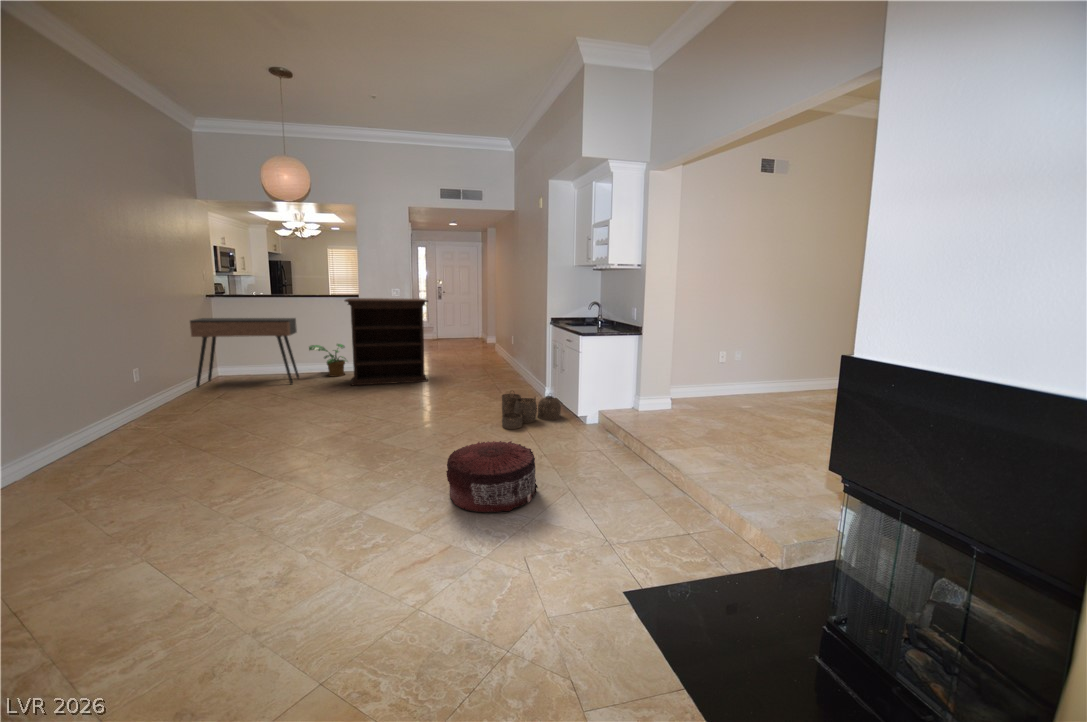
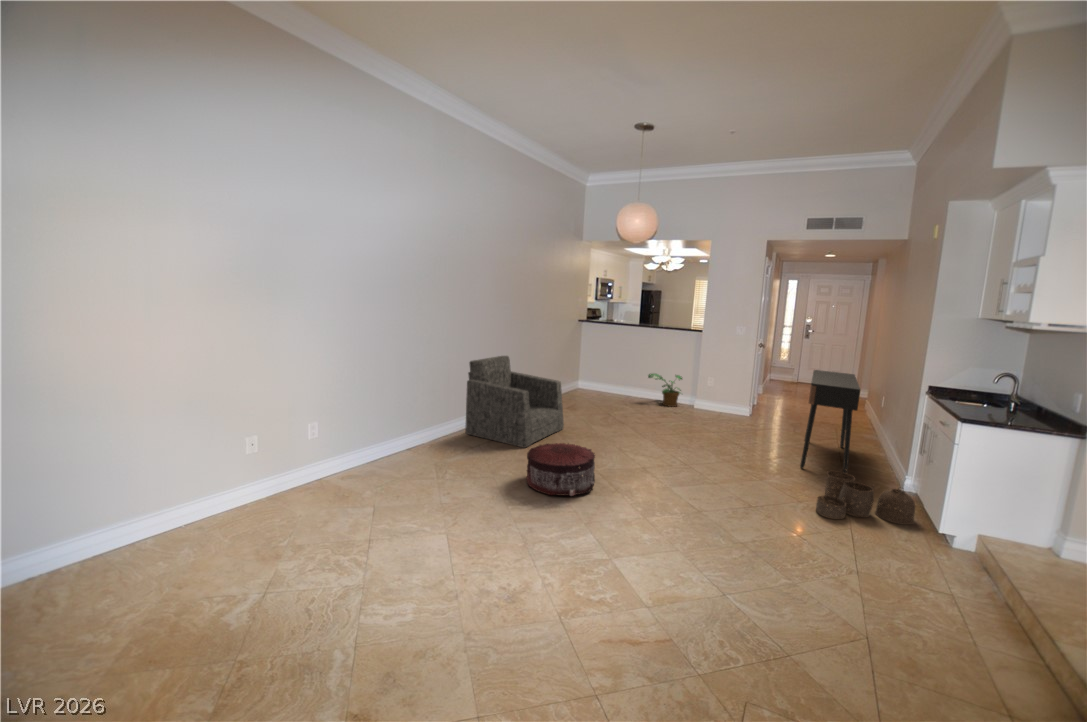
bookshelf: present [345,298,428,385] -> none [676,333,771,431]
console table: present [190,318,299,387] -> present [800,370,860,473]
armchair: none [56,343,226,458] -> present [465,356,564,448]
pouf: present [446,441,538,512] -> present [527,443,595,496]

